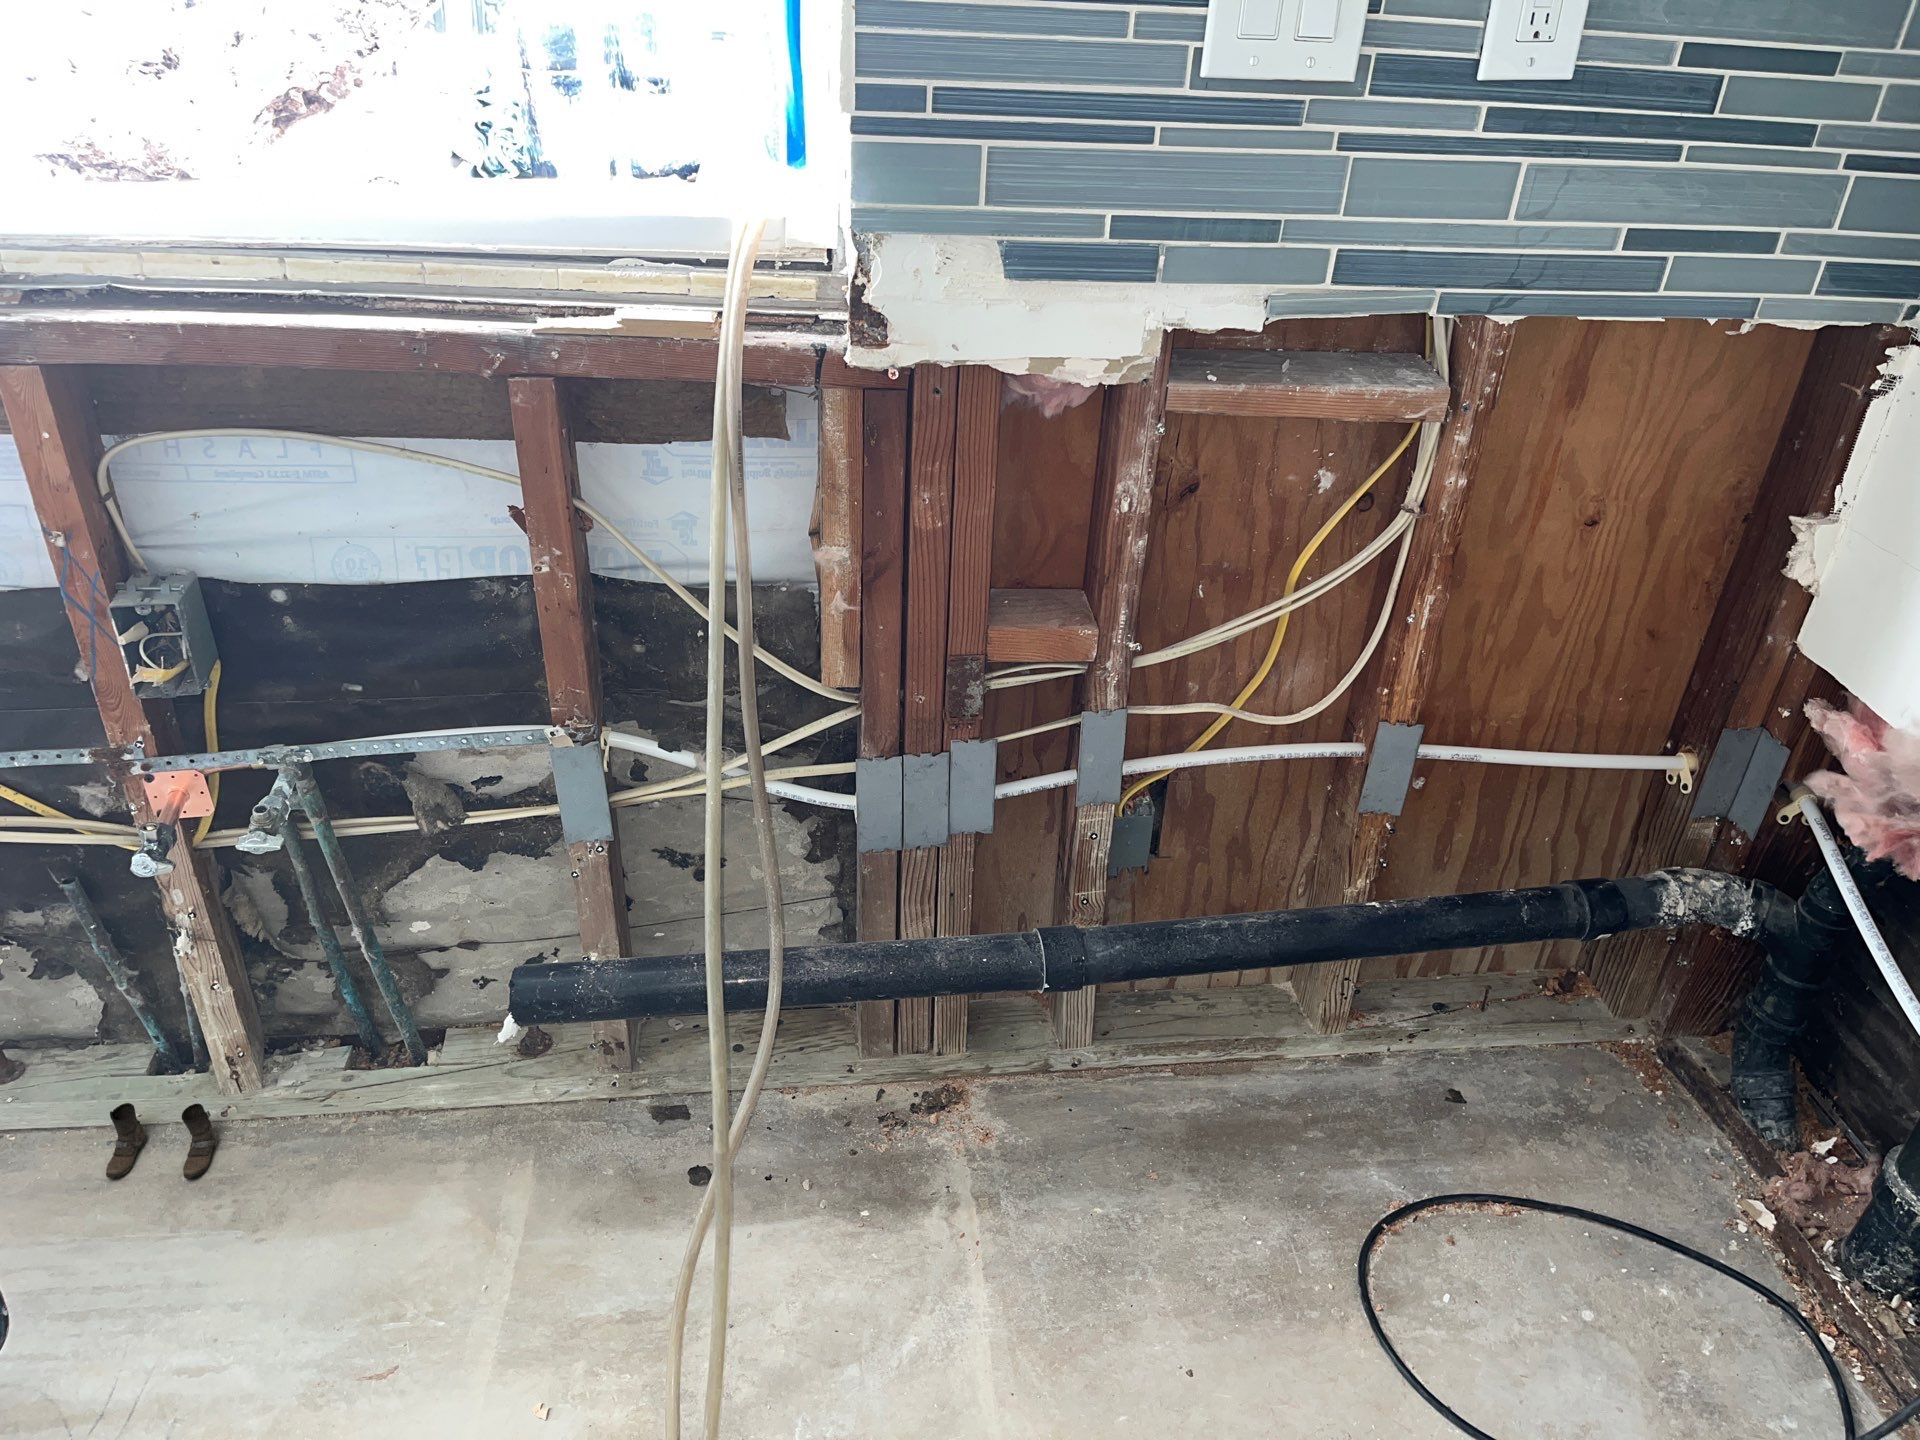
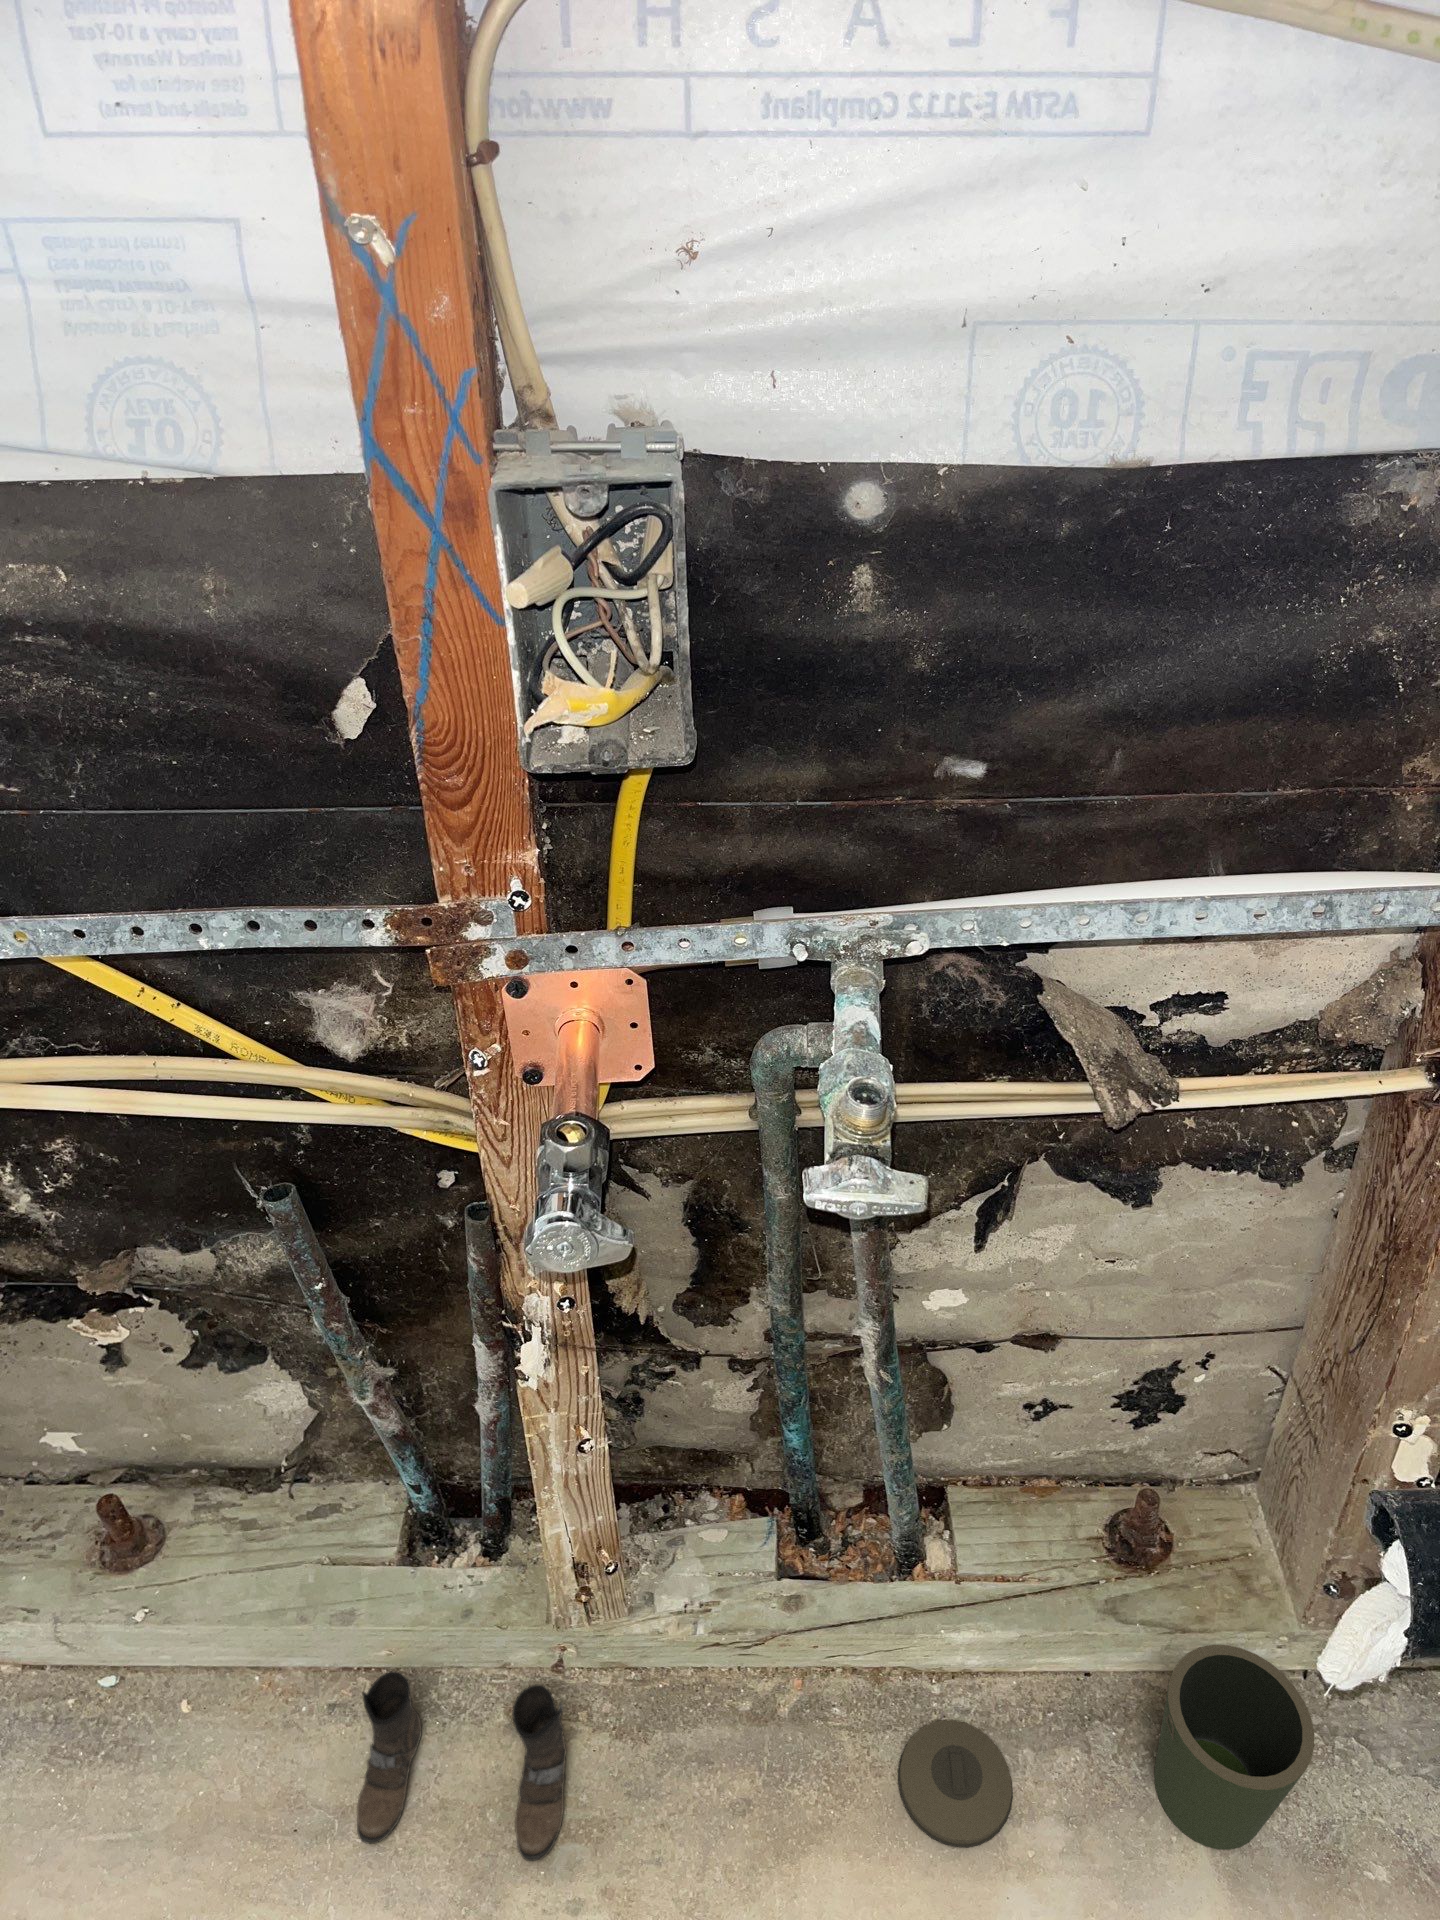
trash can: none [373,1065,542,1162] -> present [898,1645,1314,1850]

